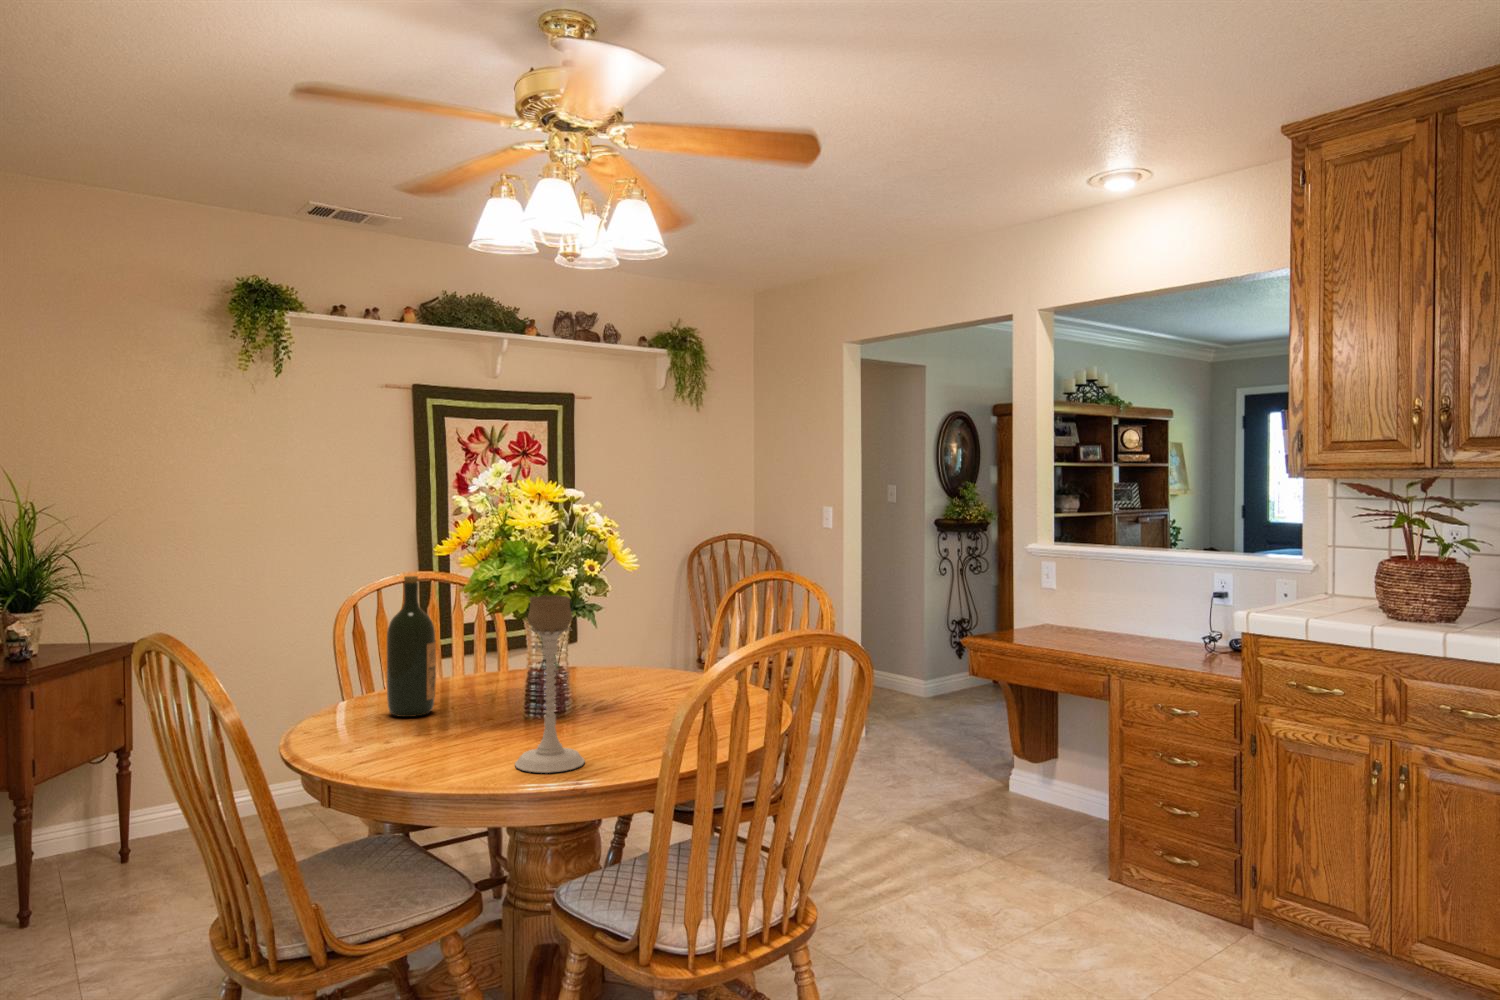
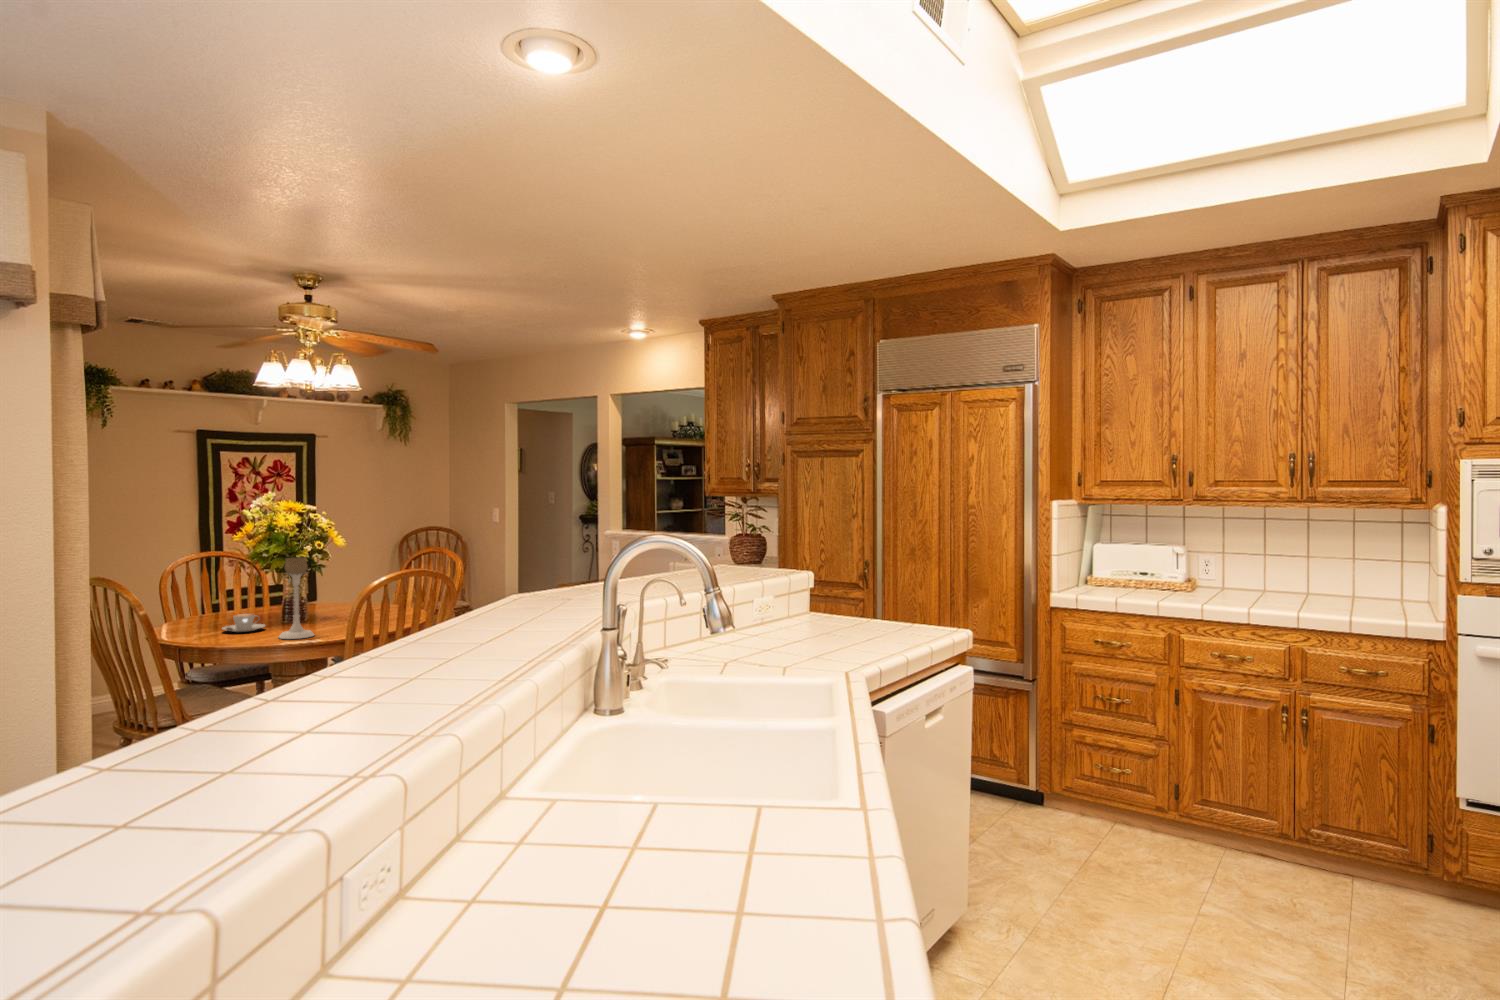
wine bottle: present [387,576,436,717] -> none [201,552,230,626]
coffee cup: none [415,701,494,741] -> present [222,614,265,632]

